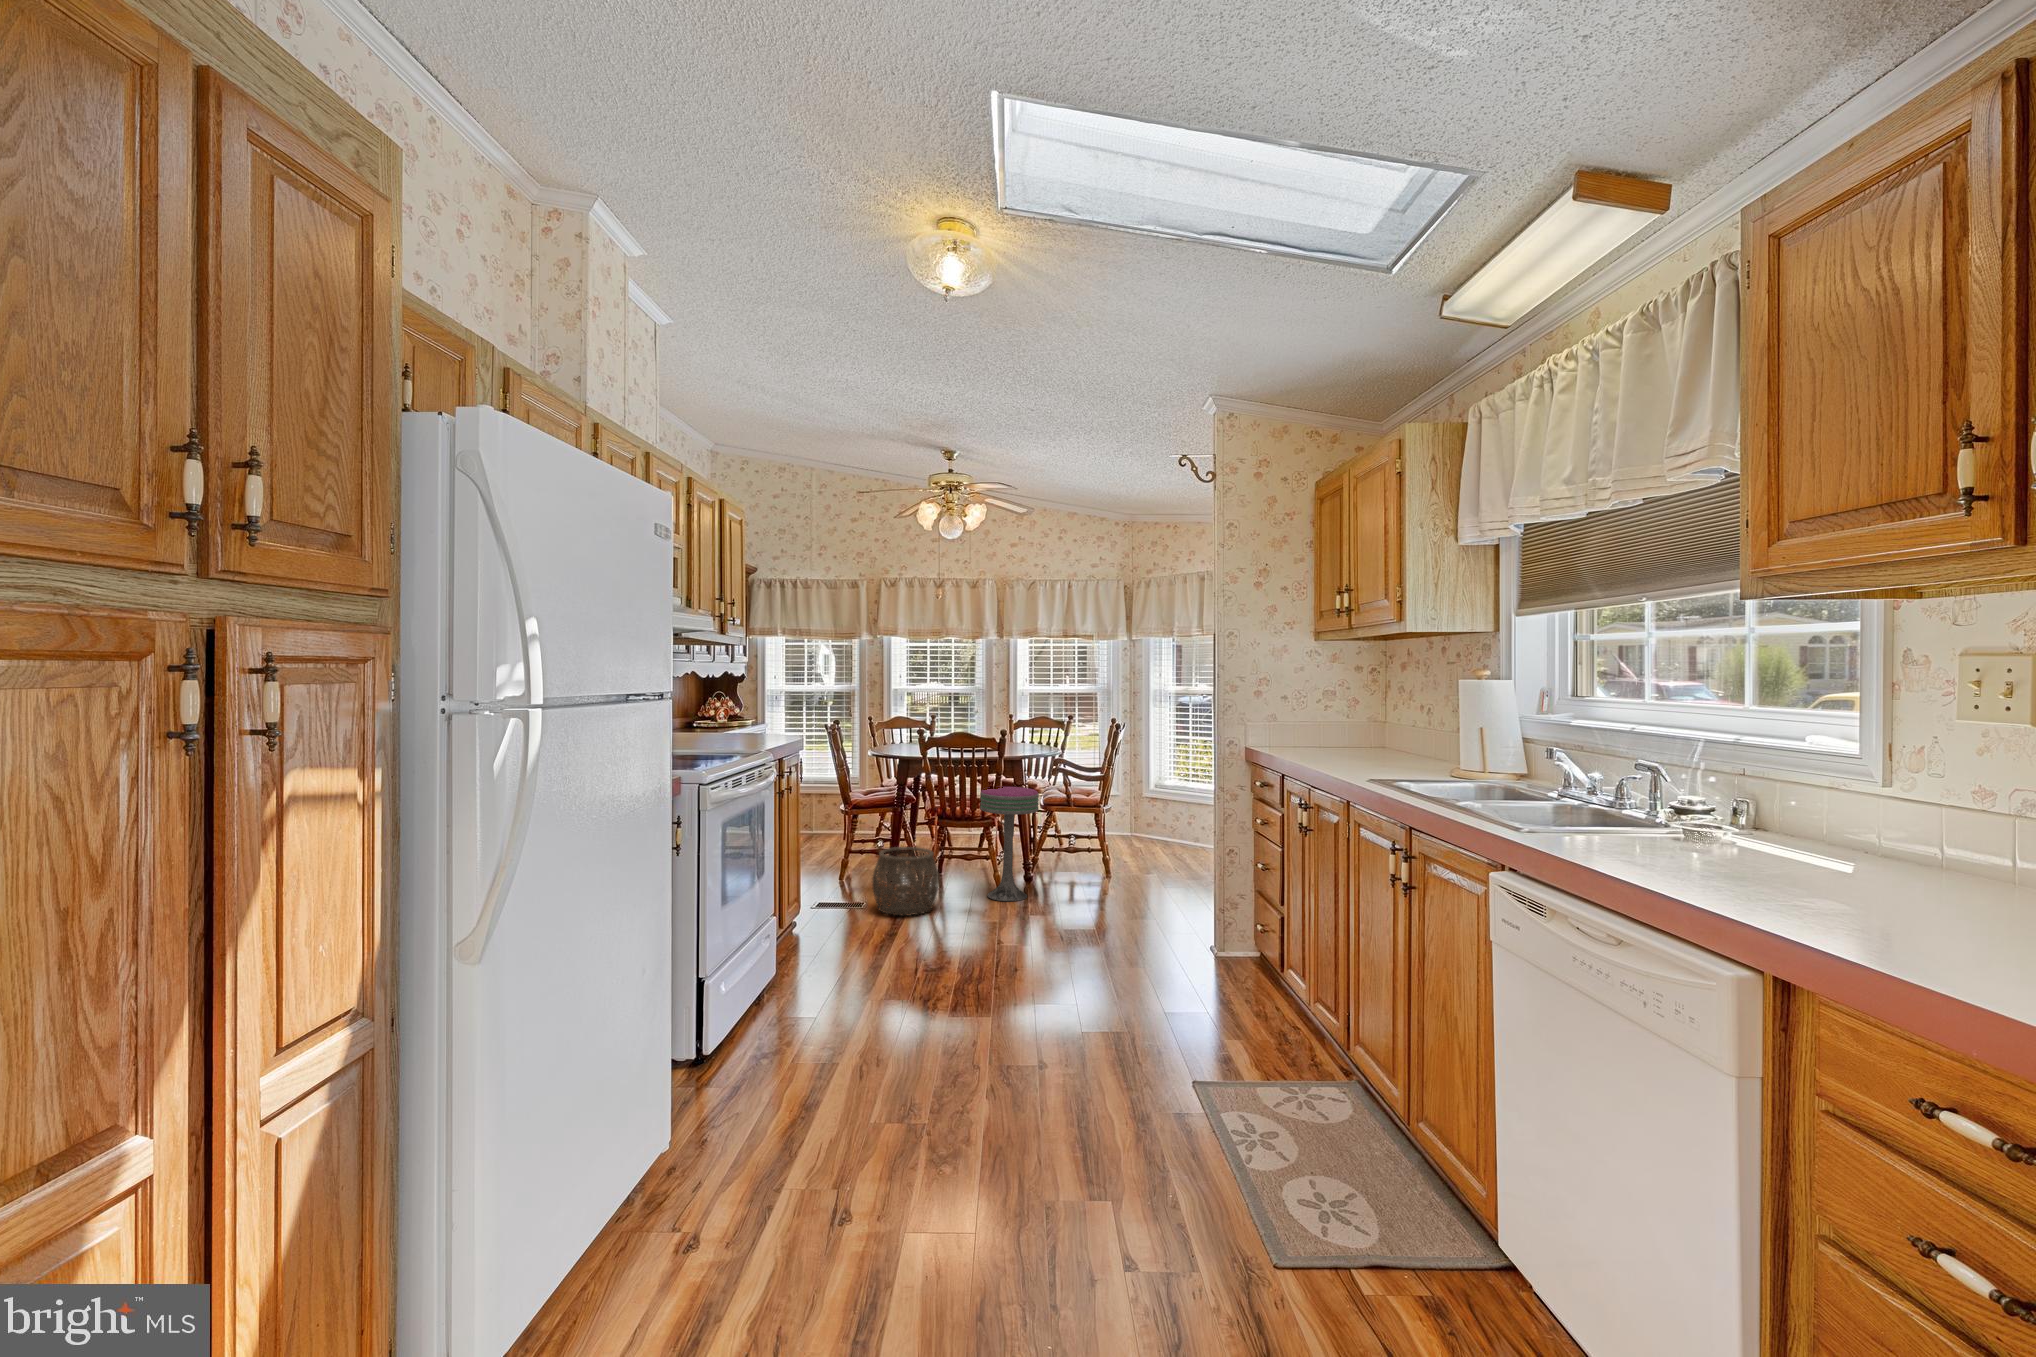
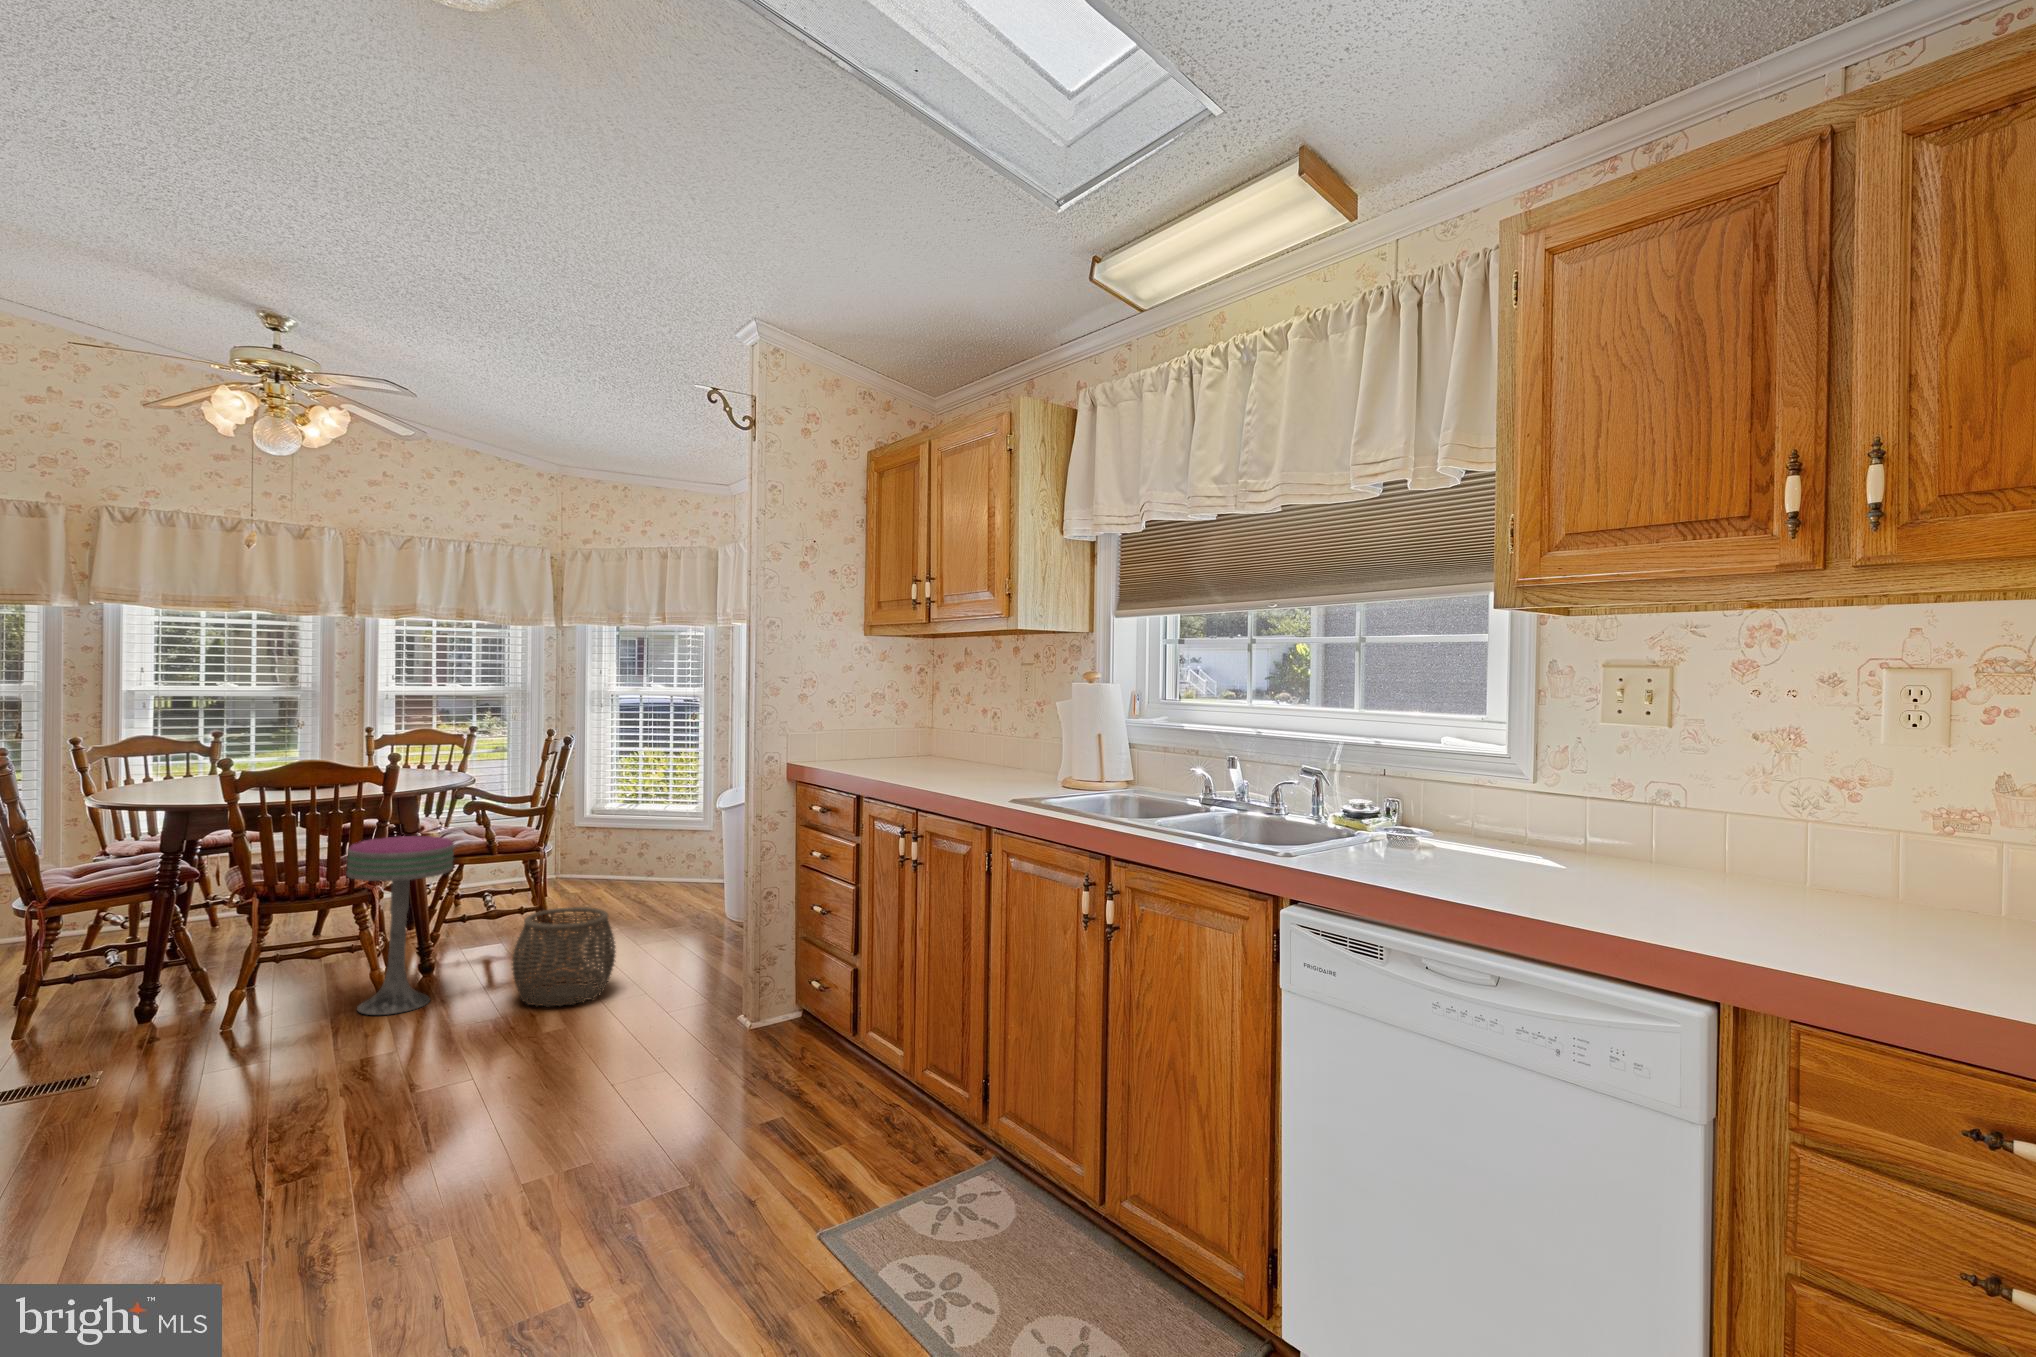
woven basket: present [872,847,940,916] -> present [512,907,616,1007]

